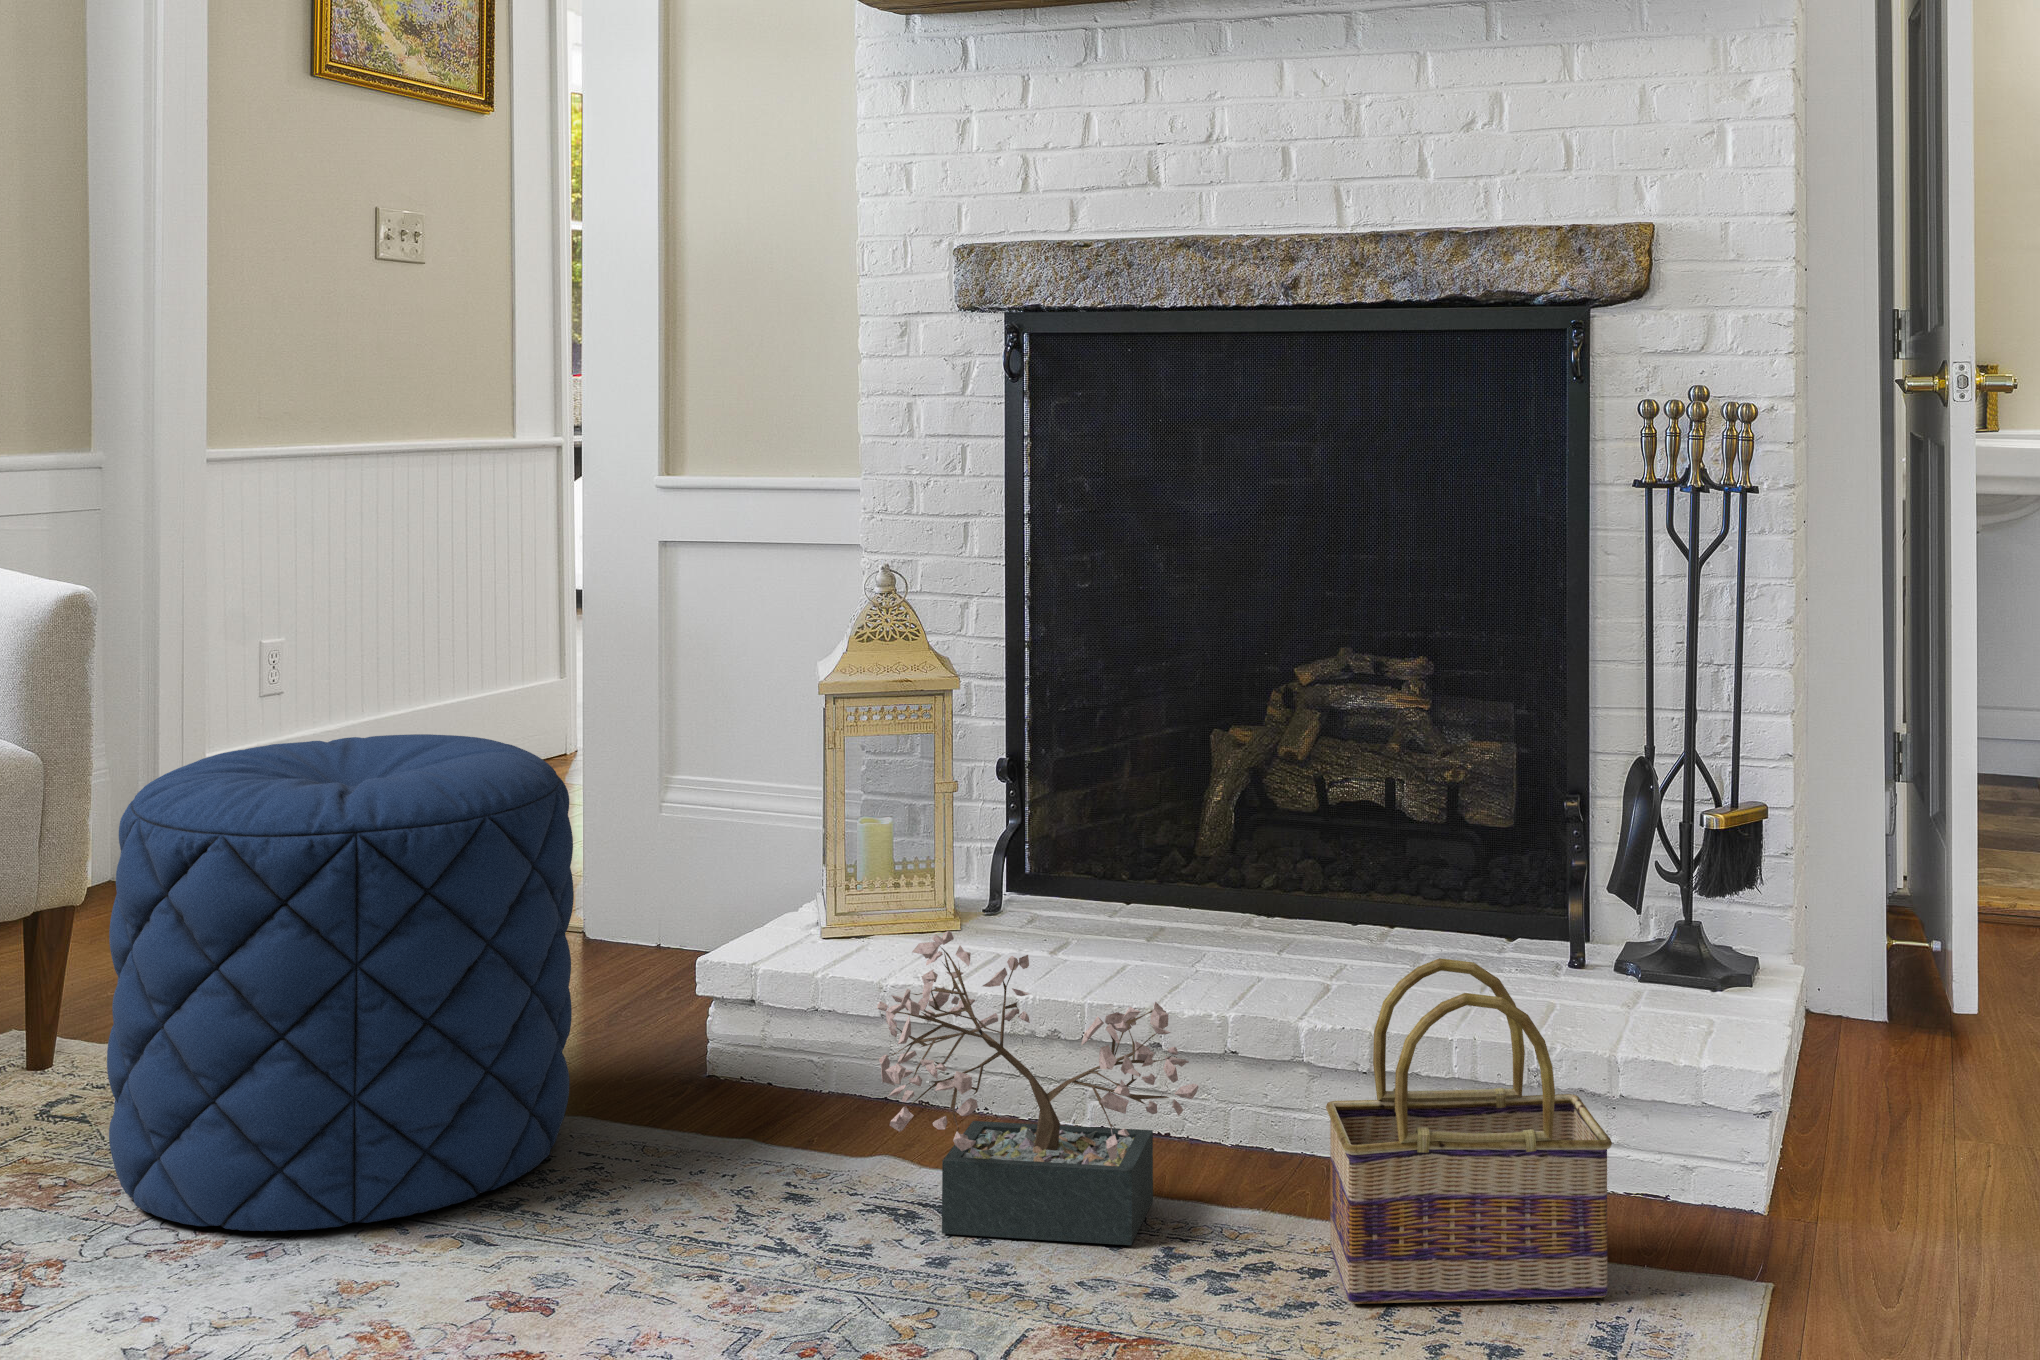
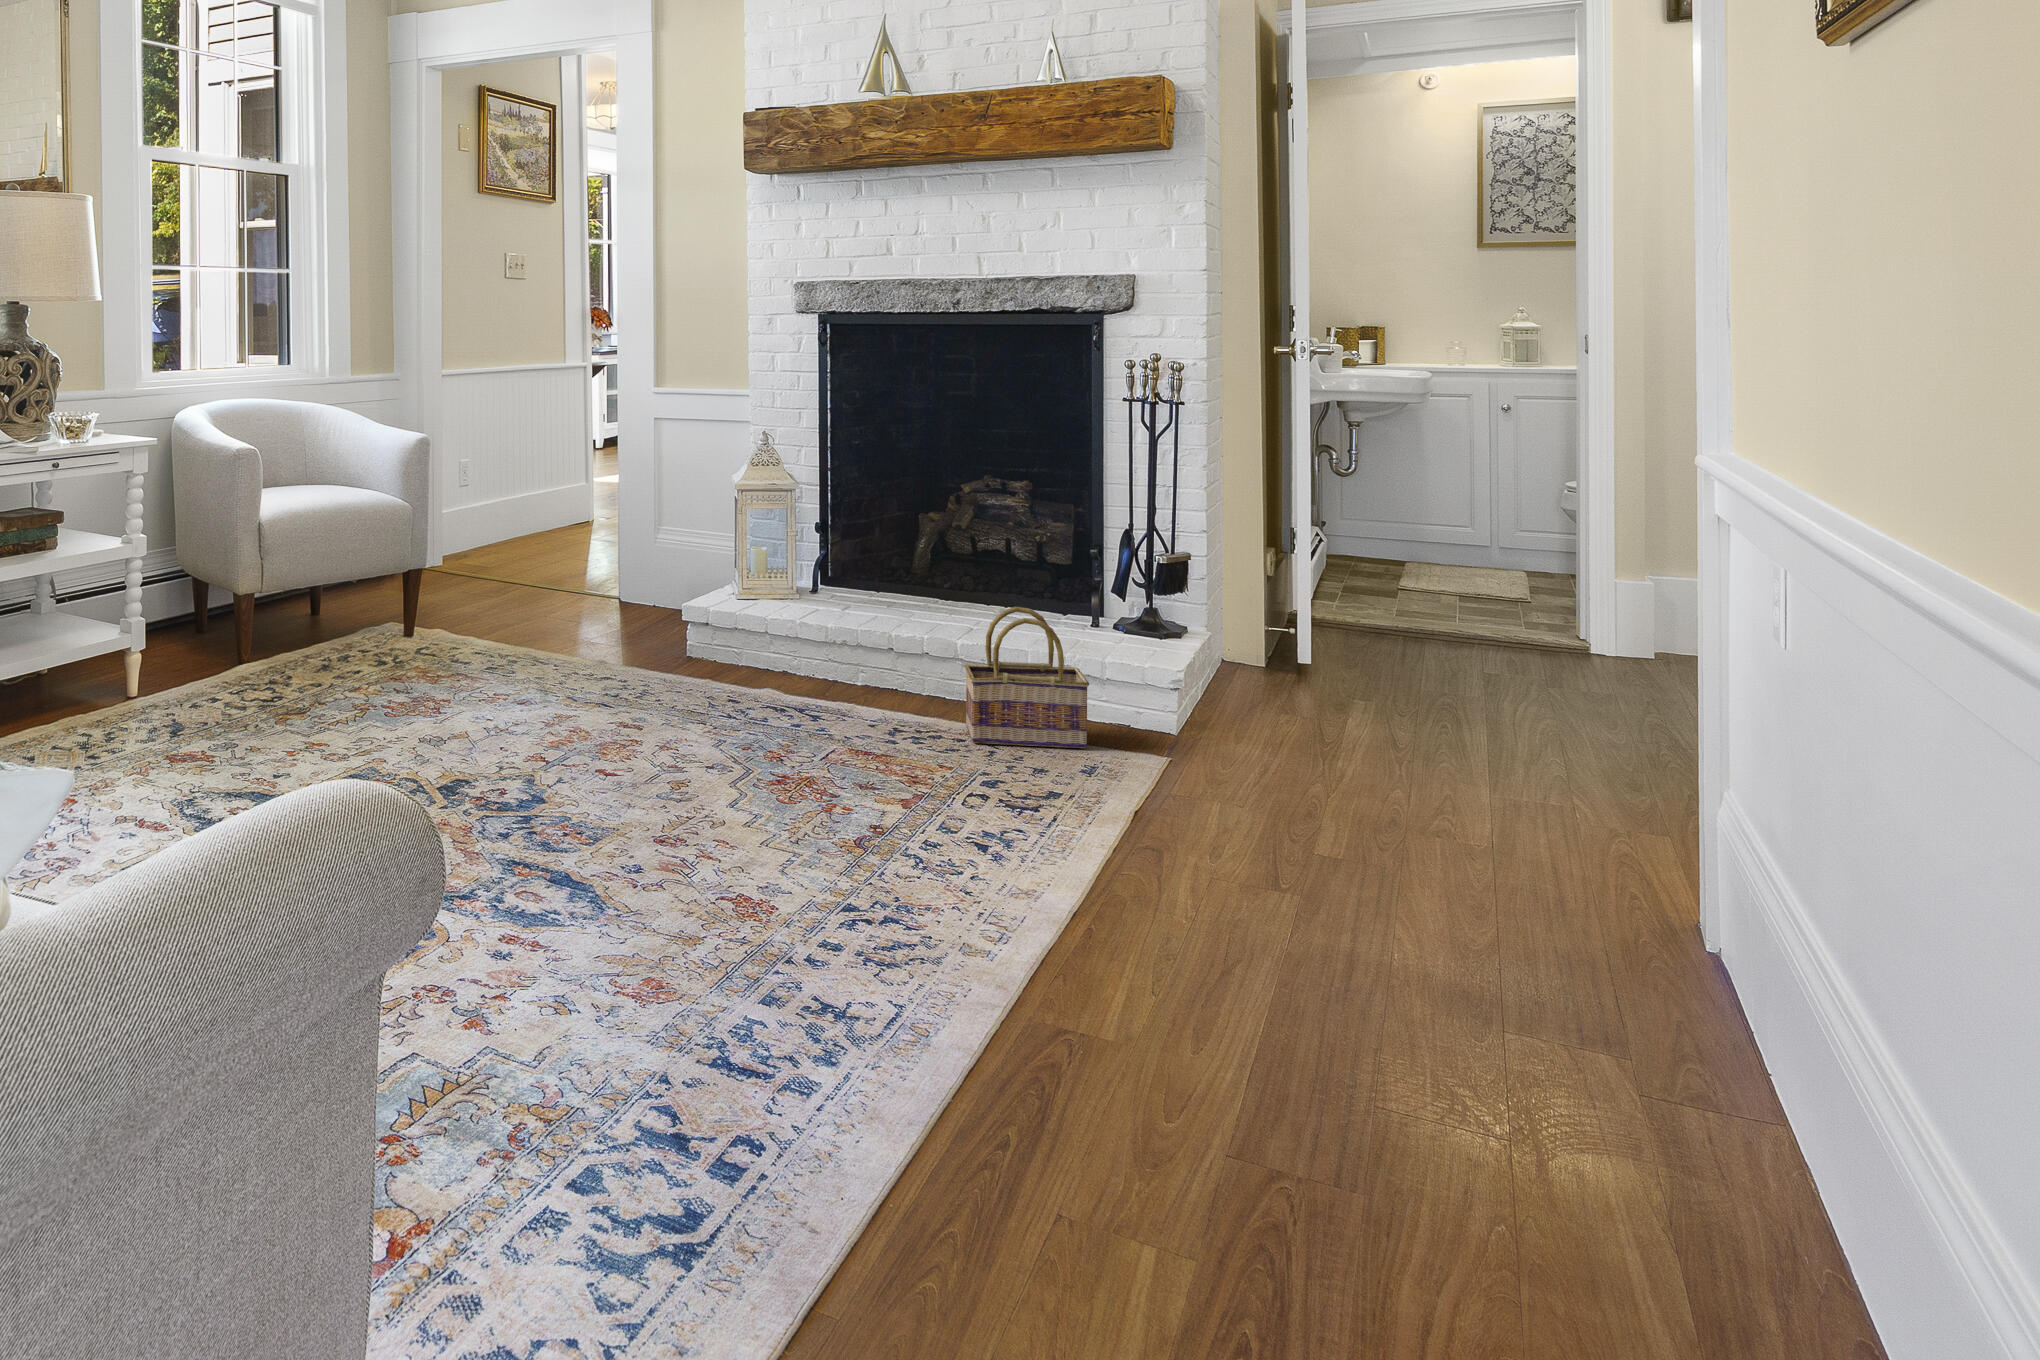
pouf: present [107,734,574,1231] -> none [462,502,639,693]
decorative plant: present [877,931,1199,1245] -> none [771,590,909,719]

